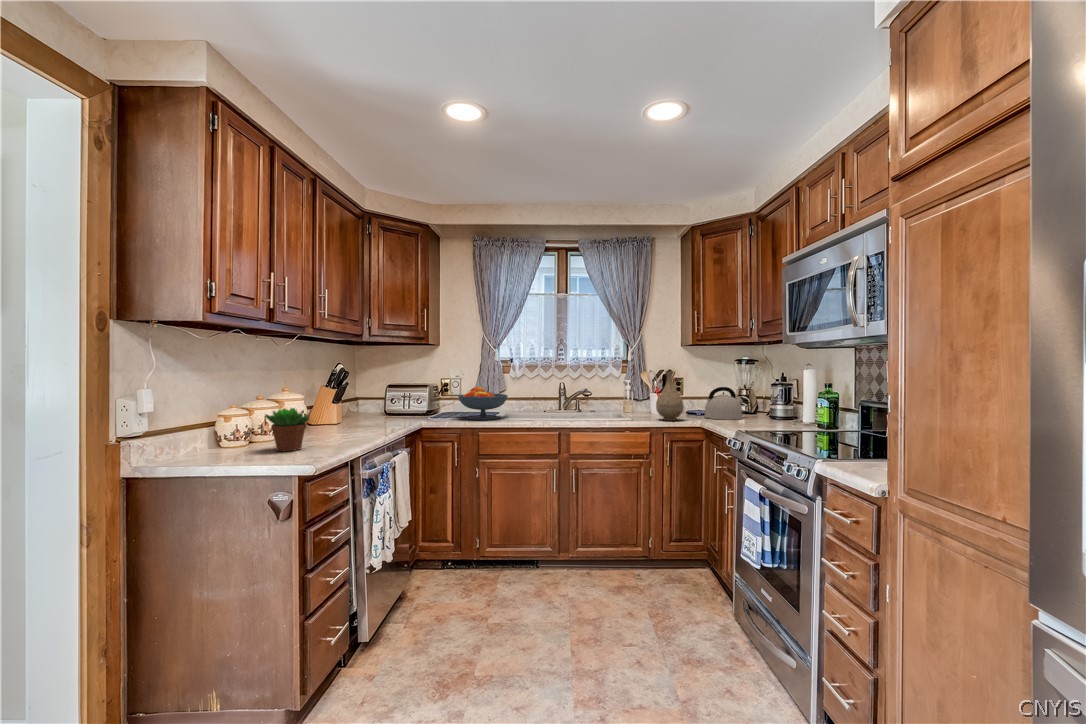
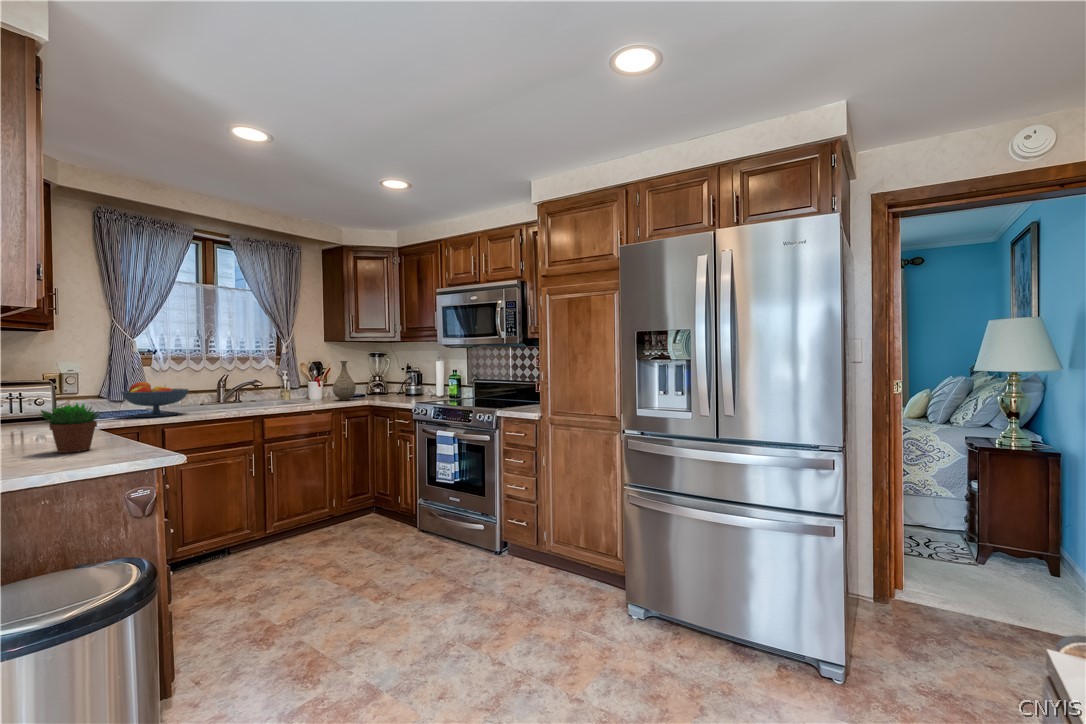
kettle: present [704,387,745,420] -> none [360,373,389,397]

